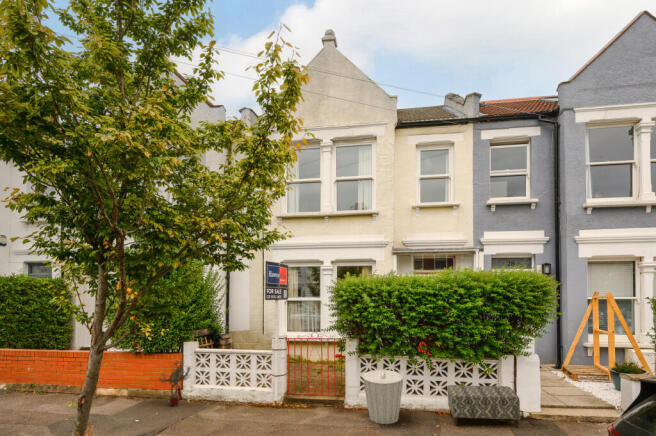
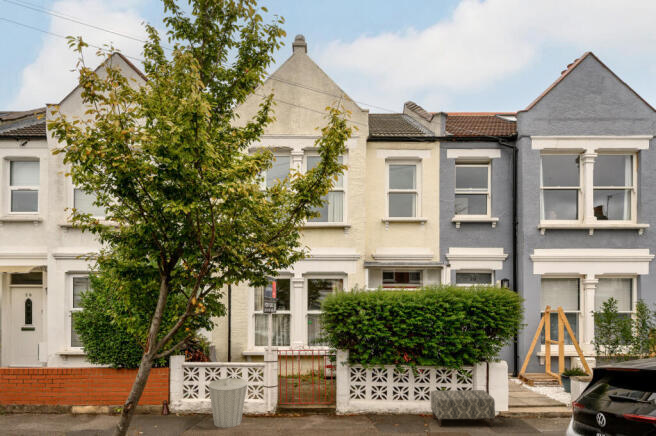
potted tree: present [159,360,190,406] -> none [146,373,183,421]
trash can: present [363,370,403,424] -> present [209,378,247,428]

